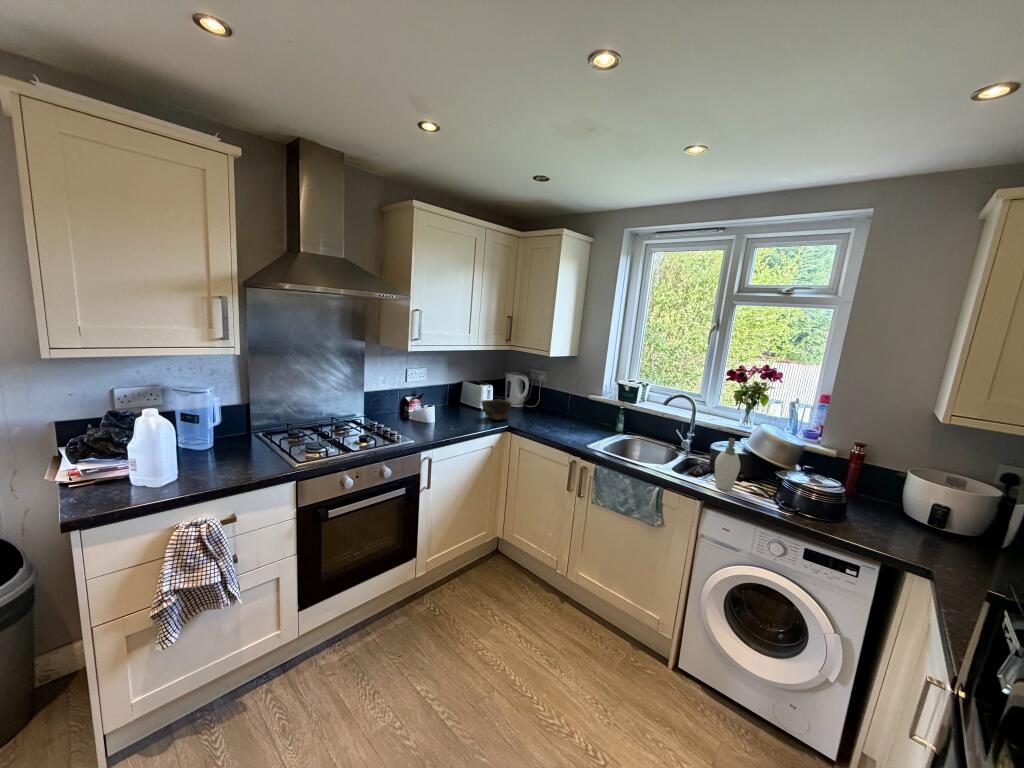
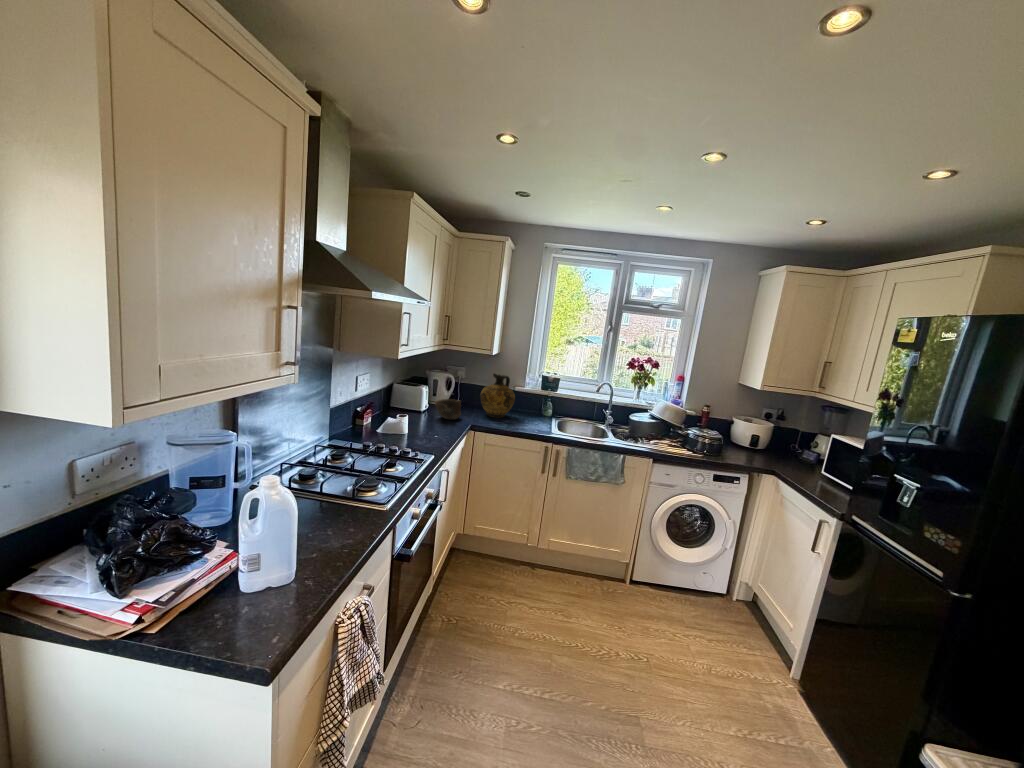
ceramic jug: none [536,376,574,425] -> present [480,374,515,417]
soap dispenser: present [715,438,745,491] -> none [654,413,679,449]

